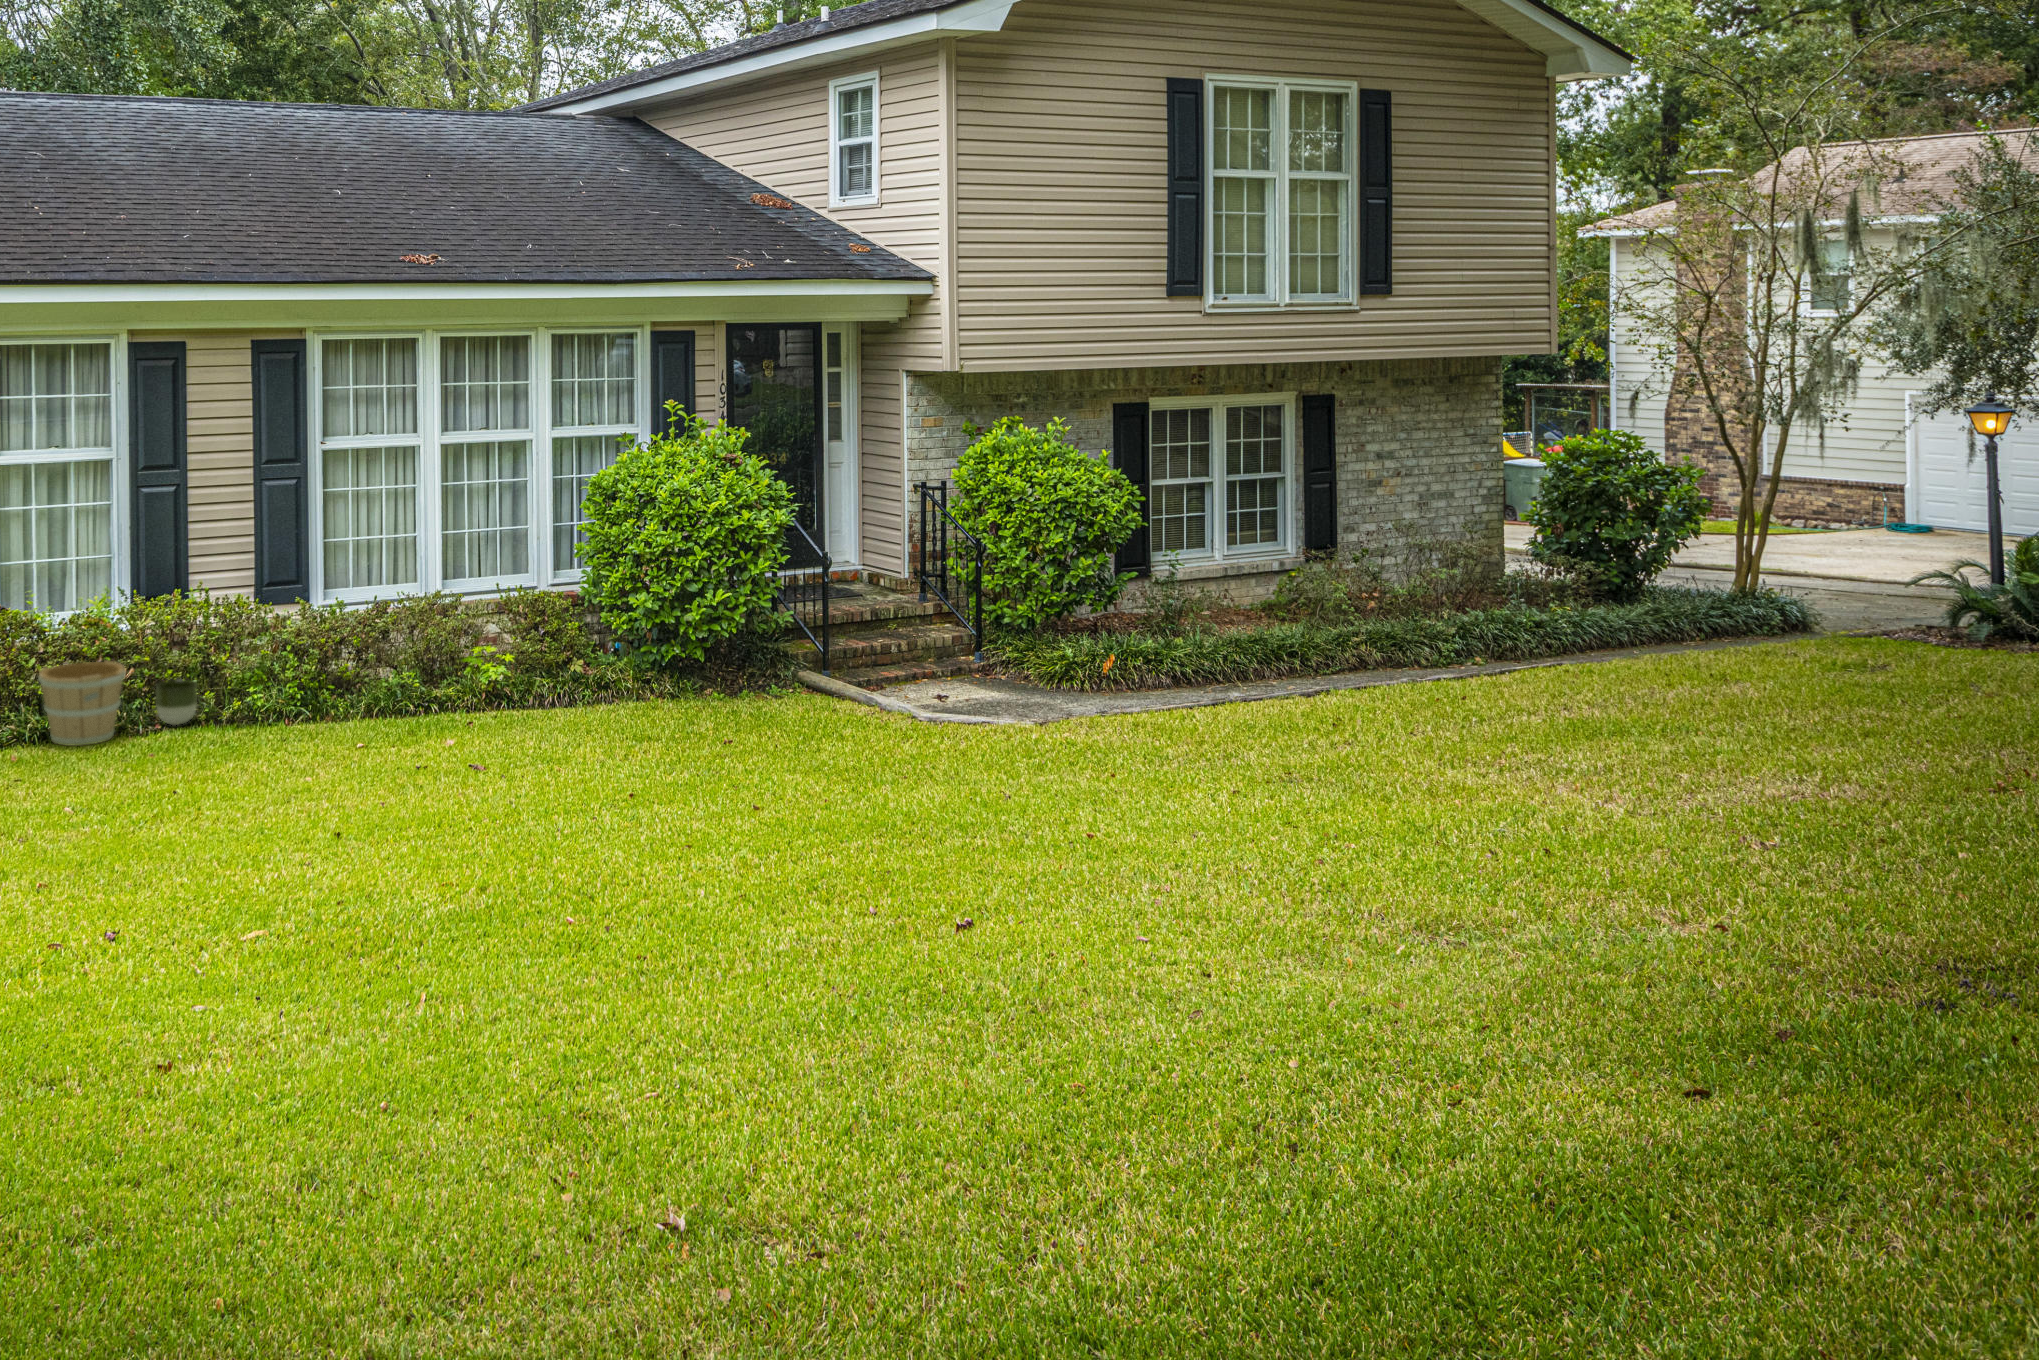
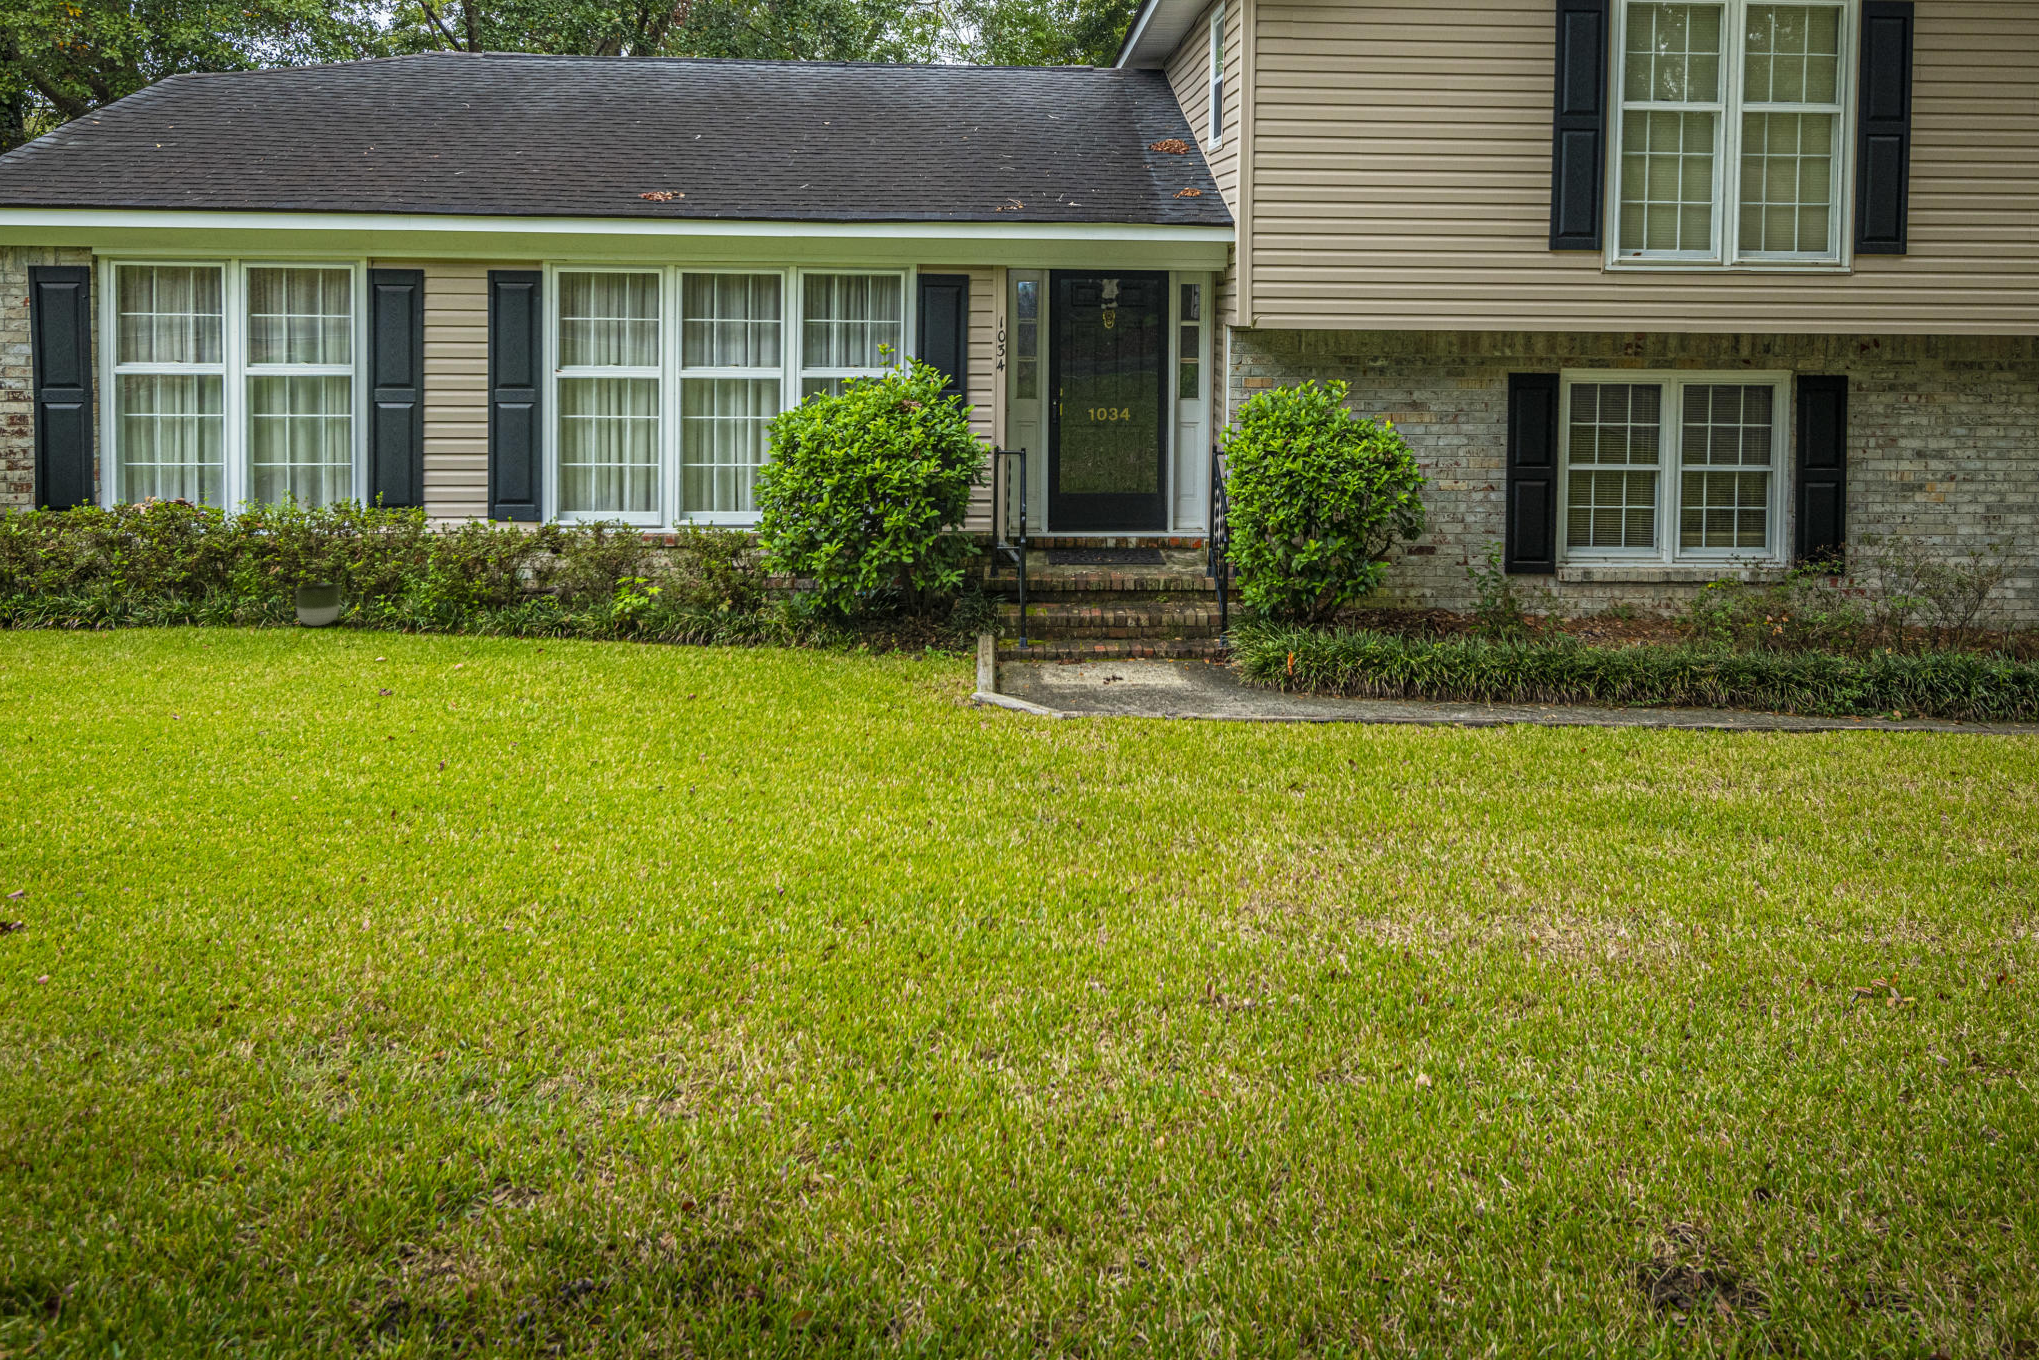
wooden bucket: present [38,661,126,746] -> none [169,557,262,633]

